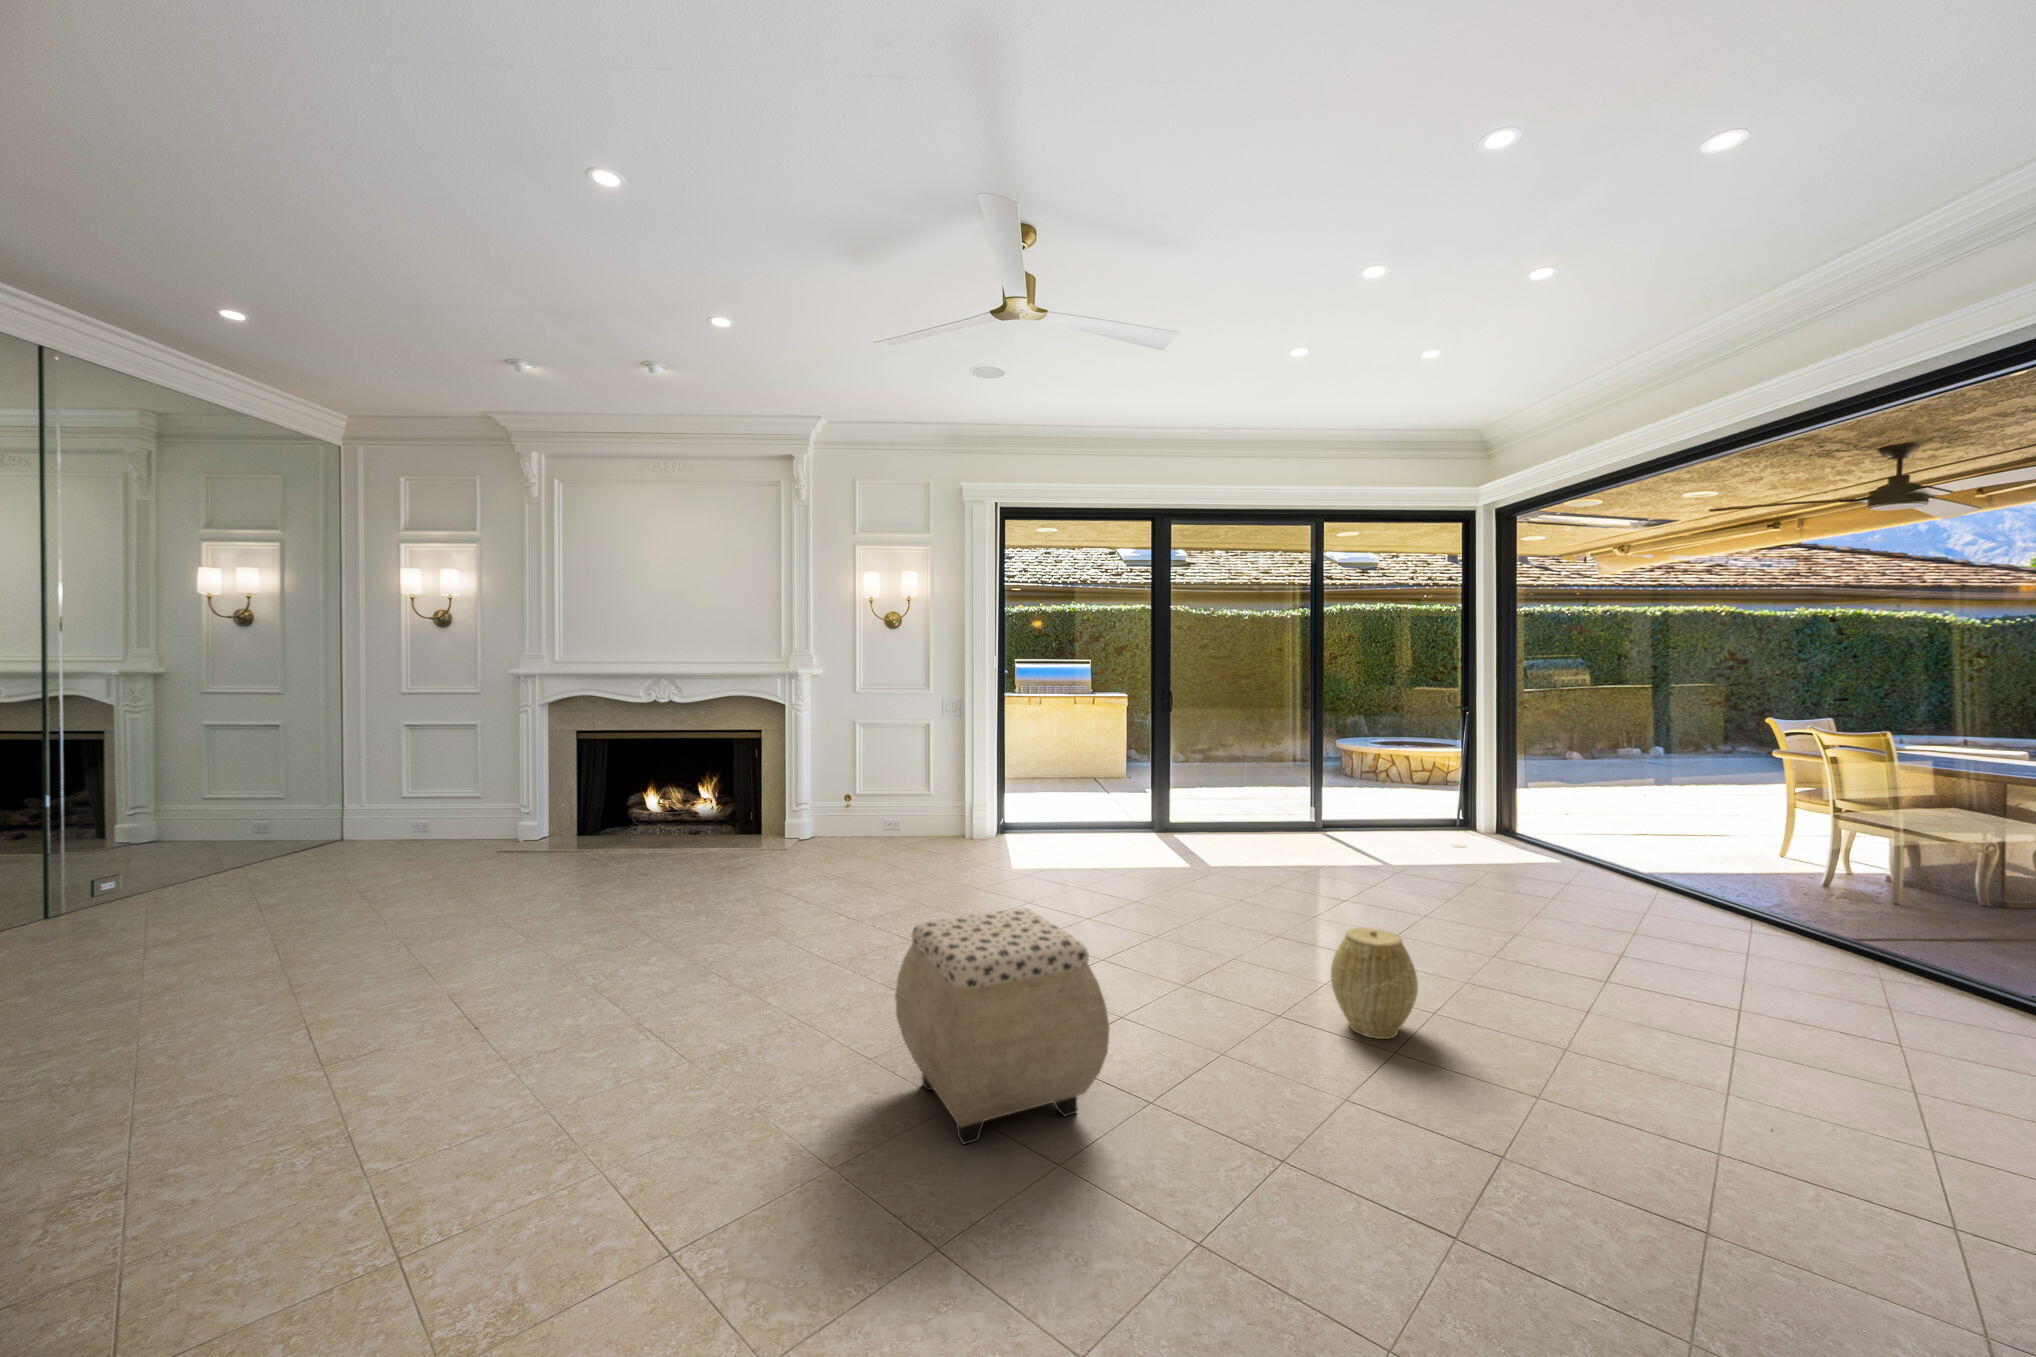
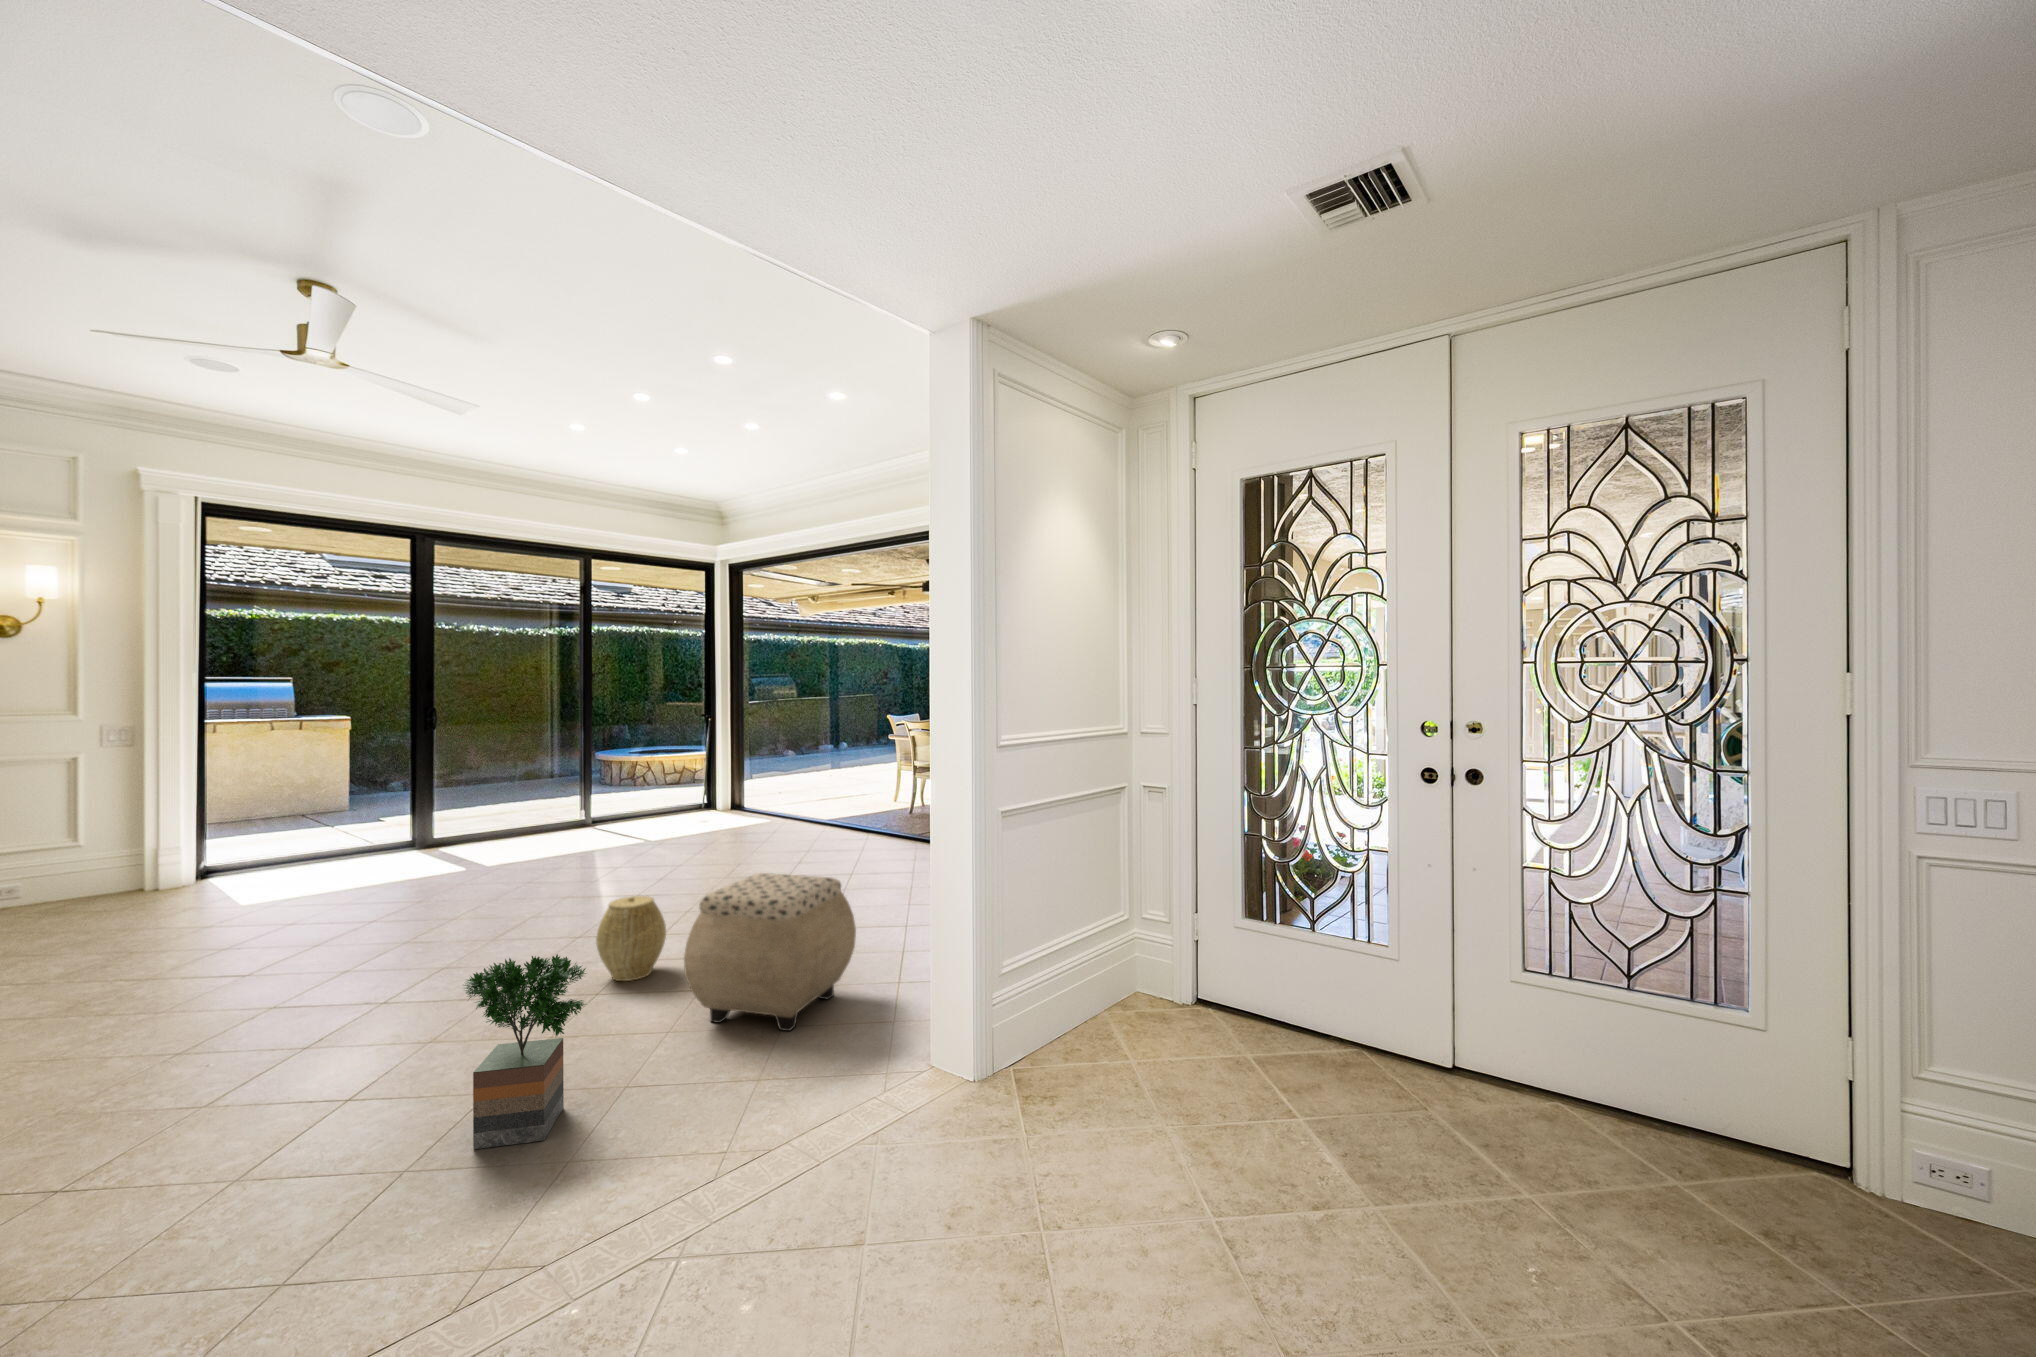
ottoman: present [895,908,1110,1144] -> present [684,873,856,1031]
potted tree: none [1169,998,1314,1268] -> present [464,954,586,1149]

